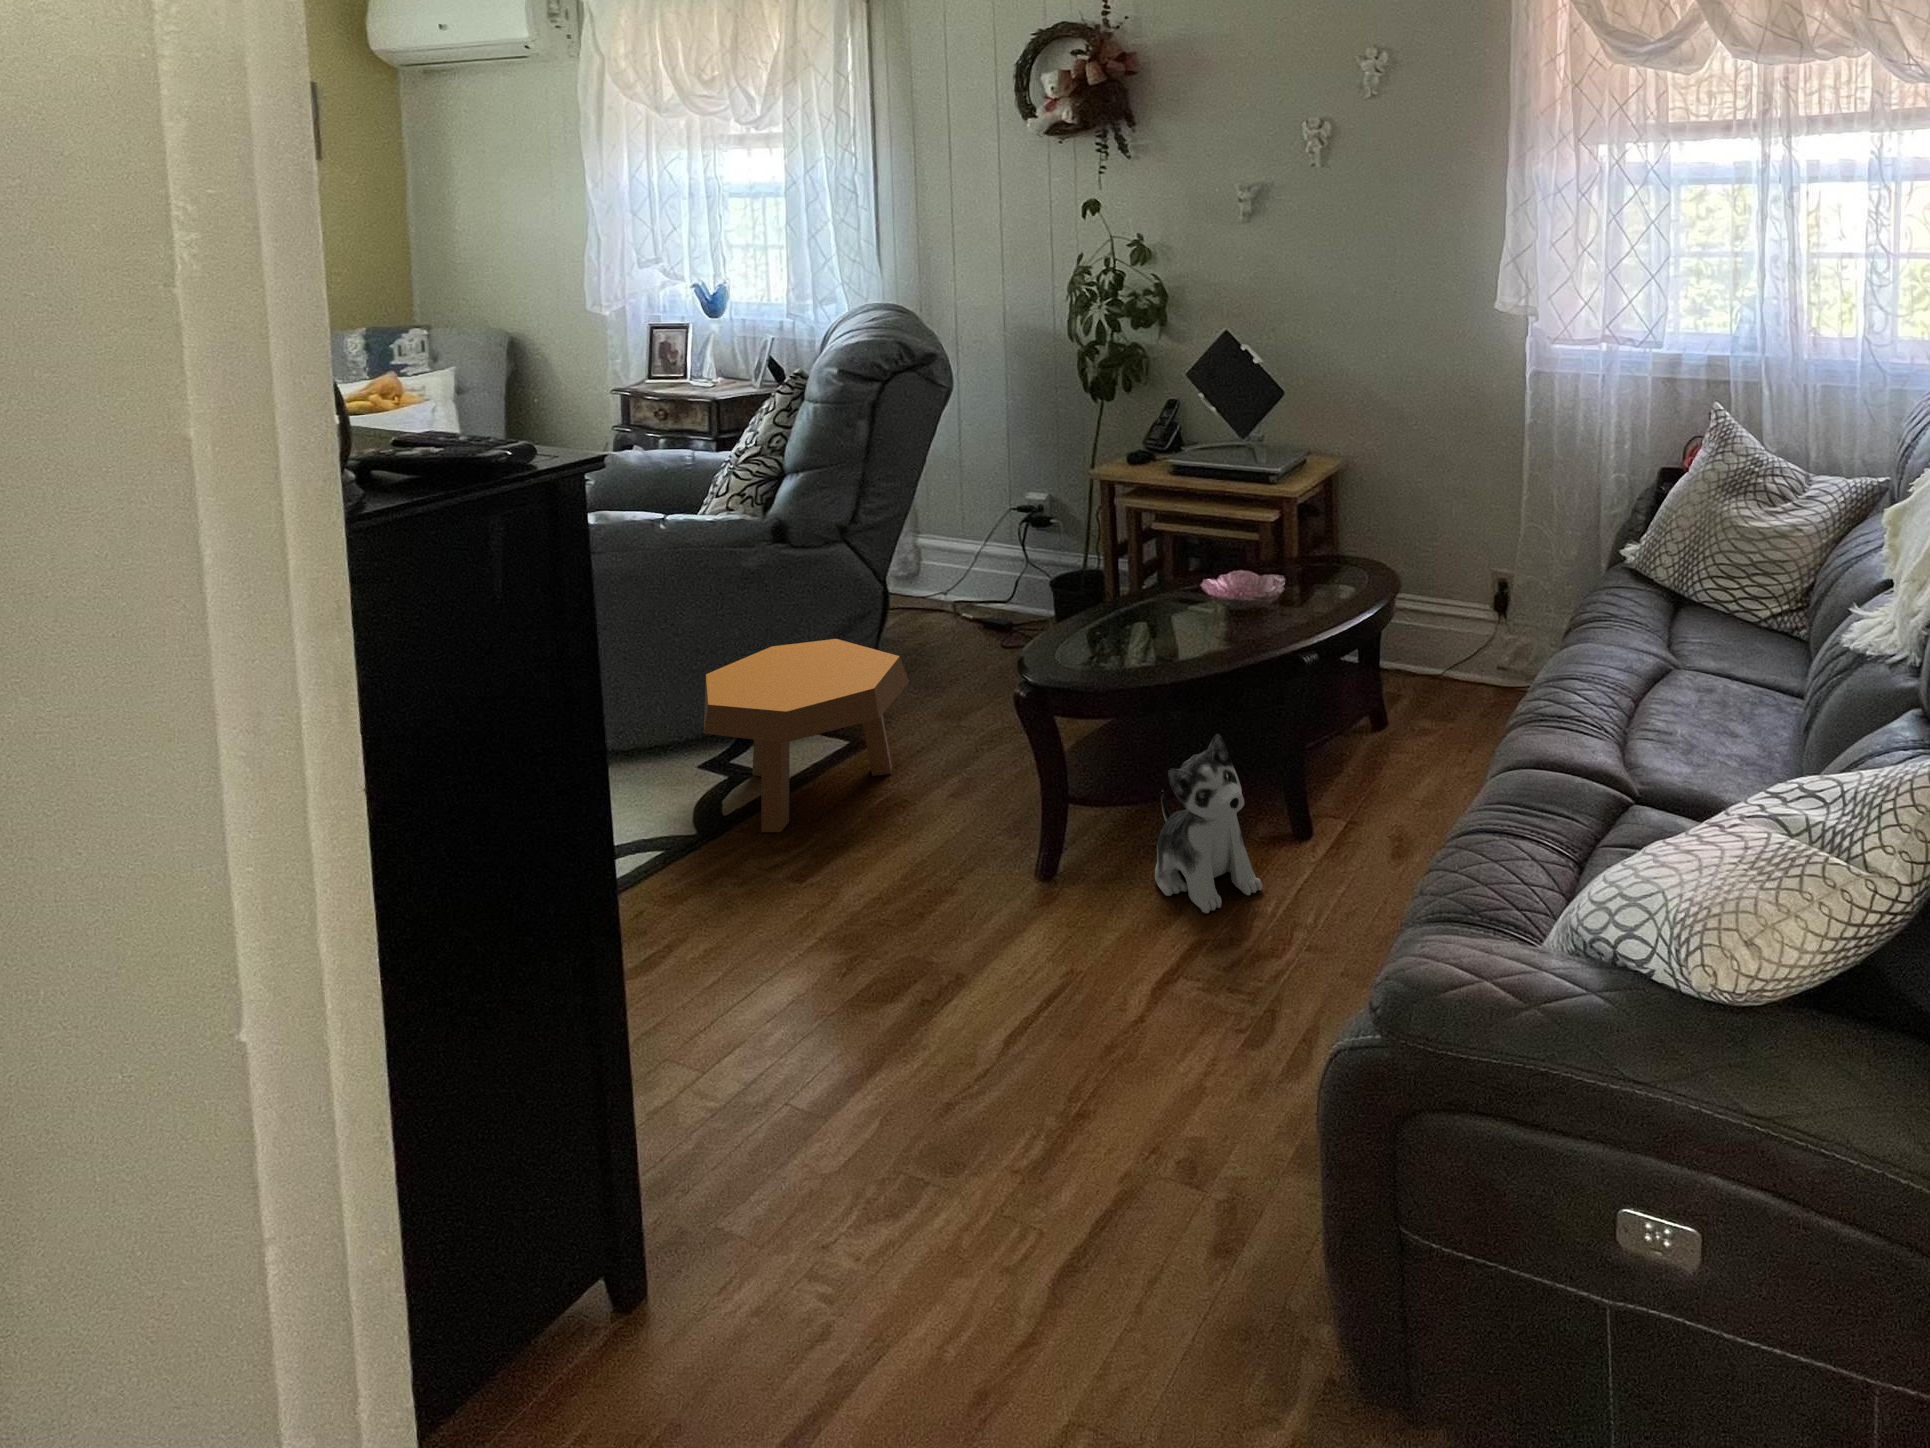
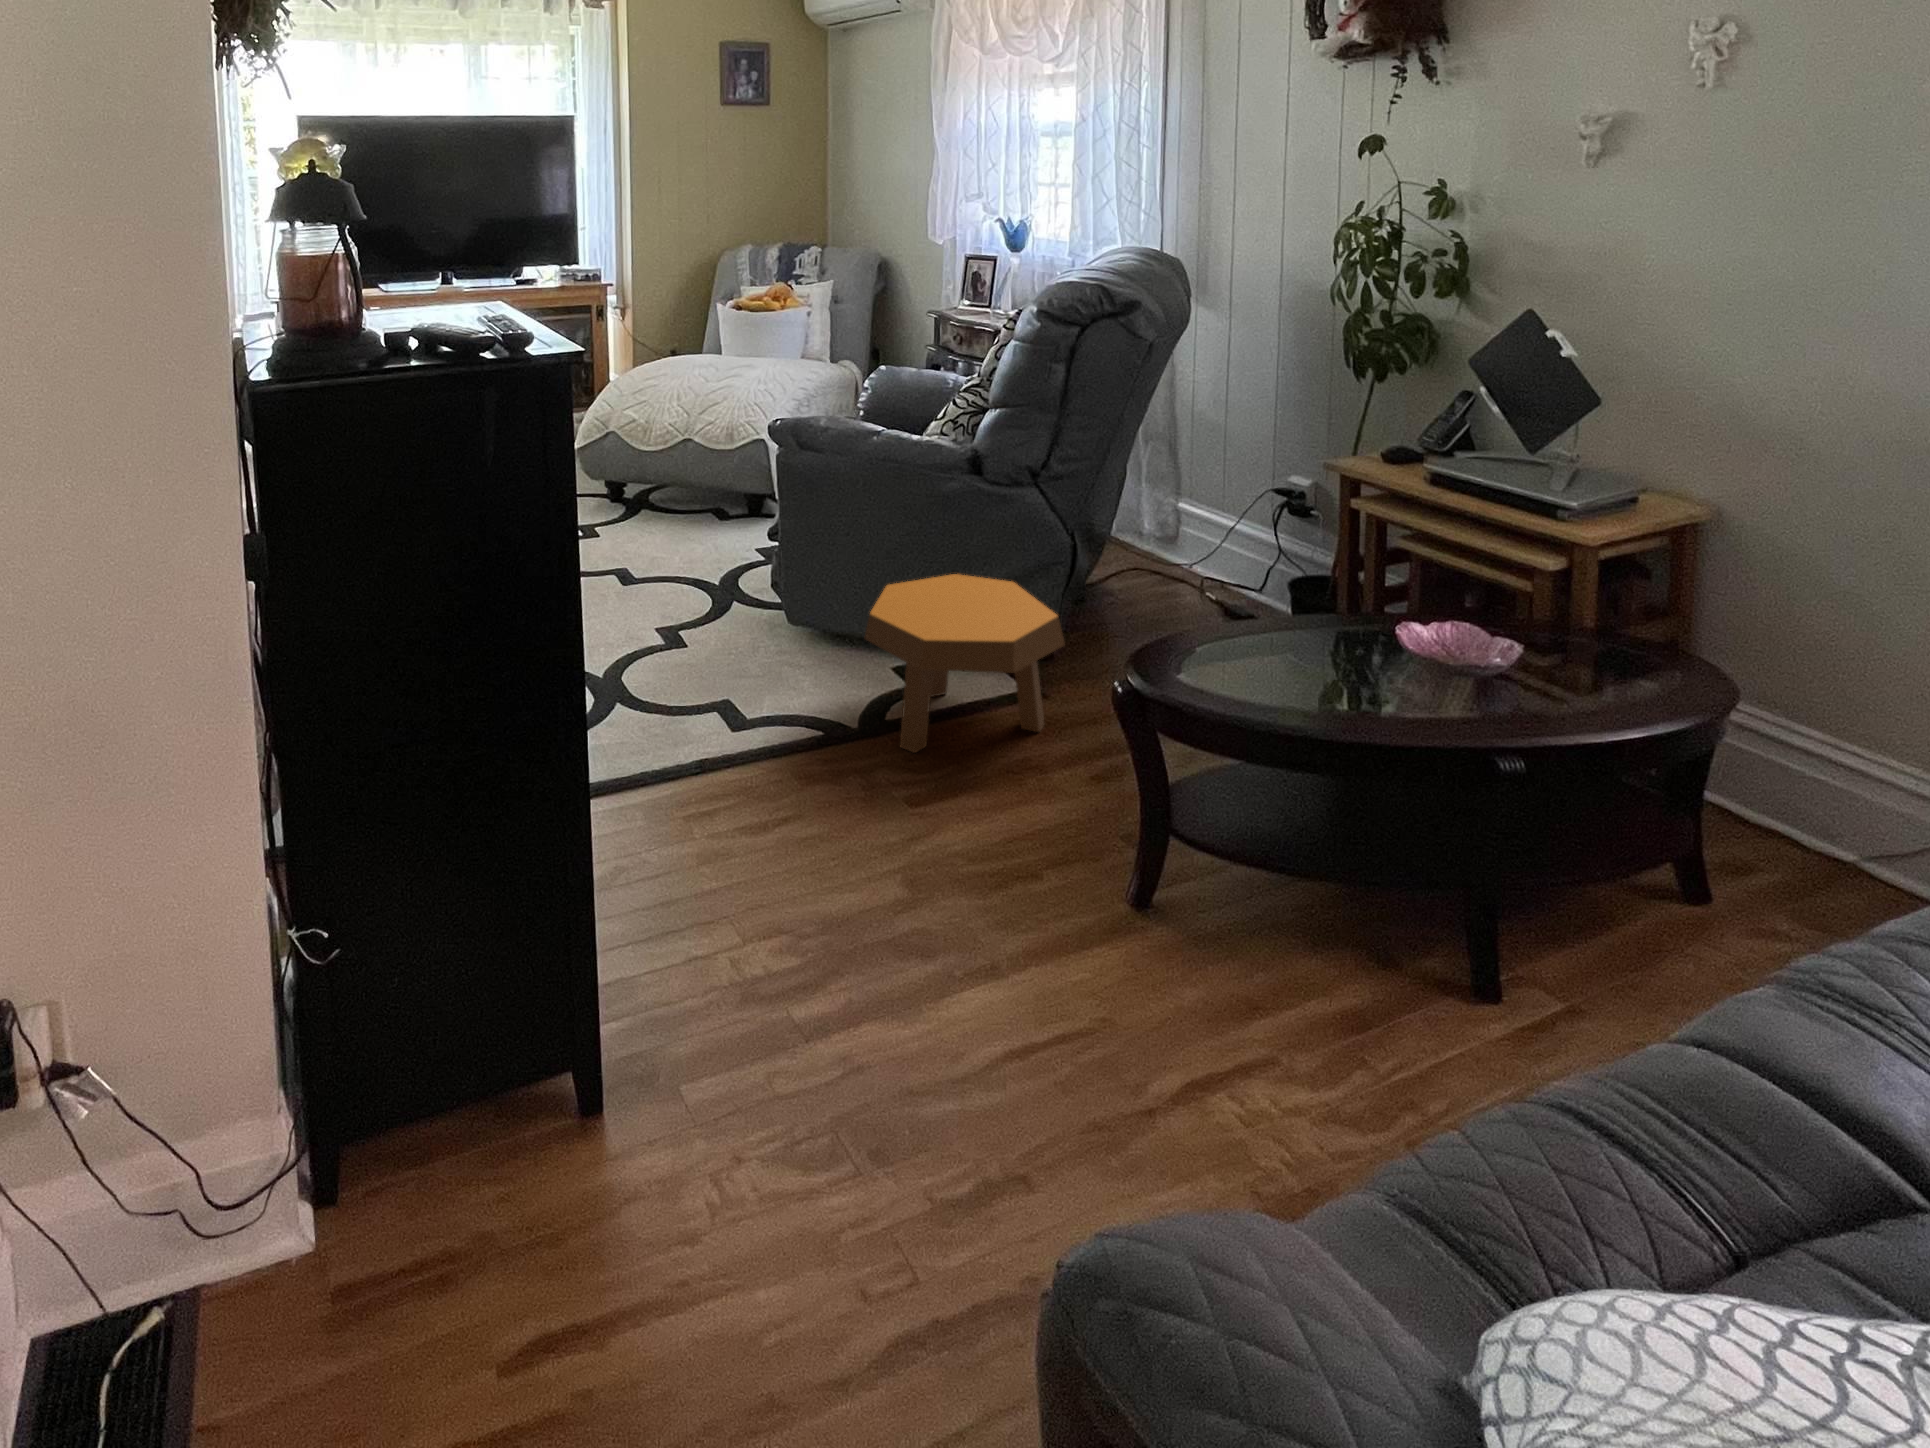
plush toy: present [1155,734,1262,913] -> none [1243,820,1378,1040]

